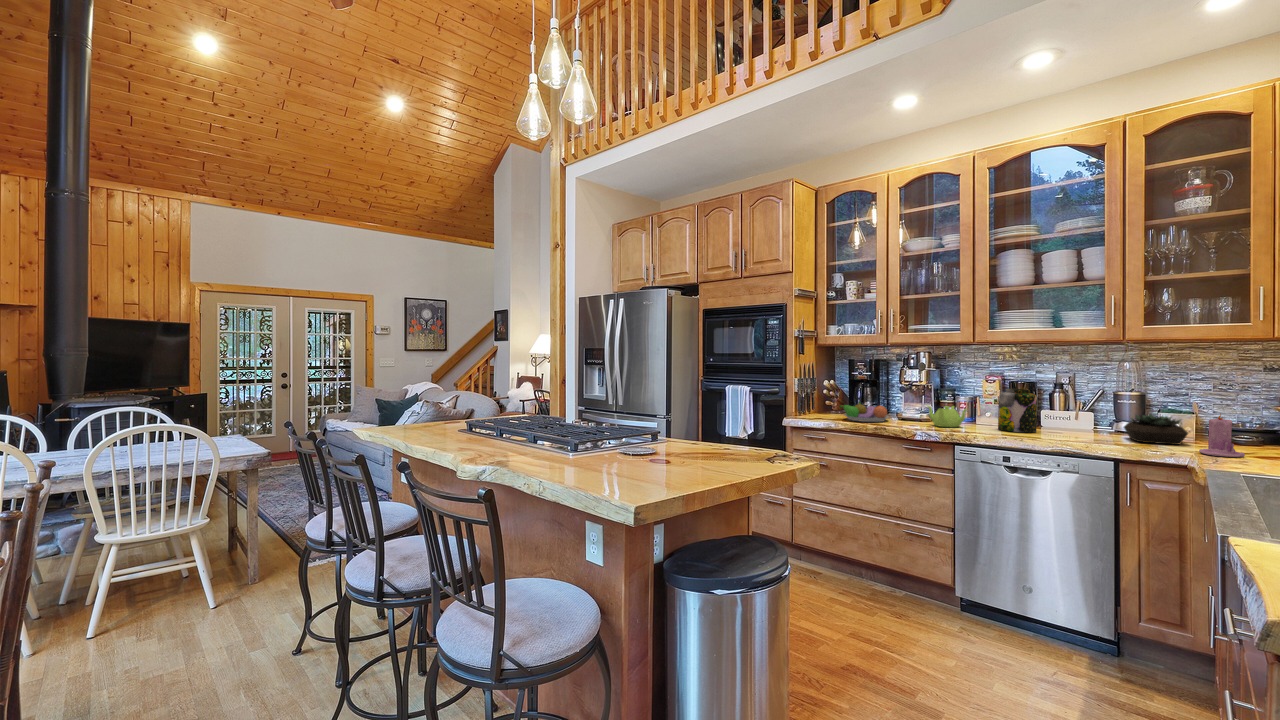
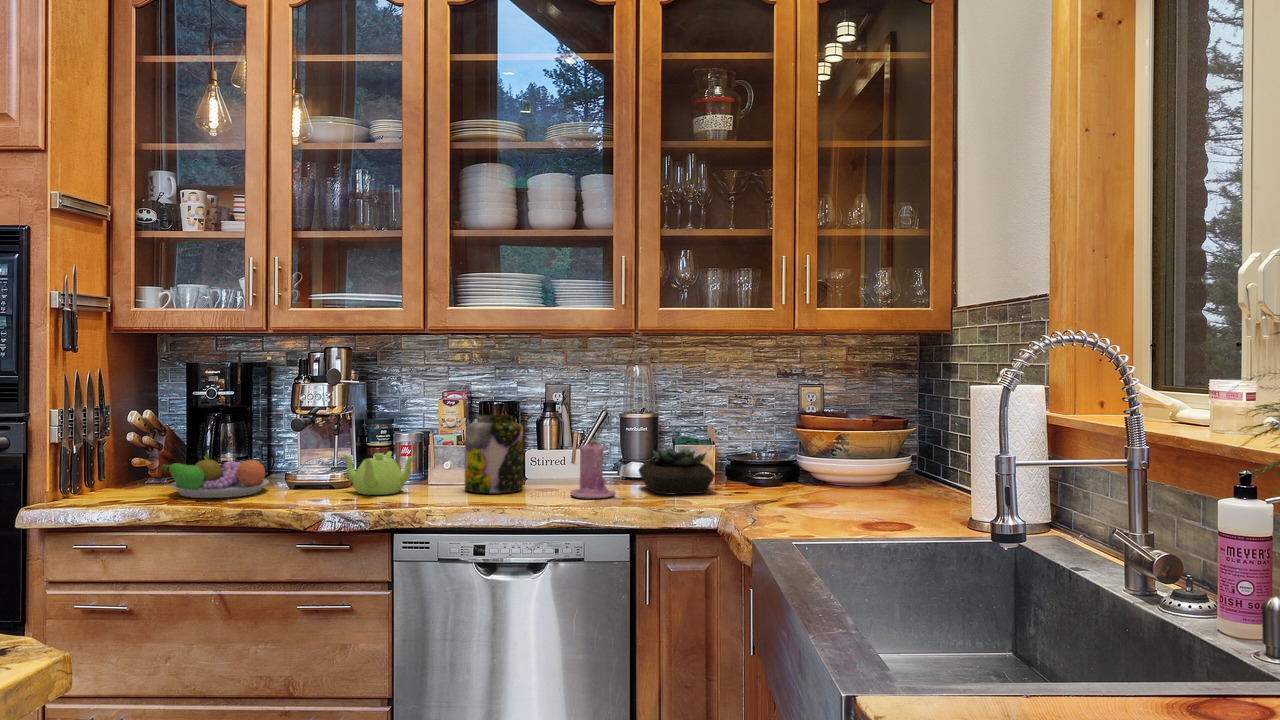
candle: present [1199,413,1245,457] -> present [570,440,616,498]

